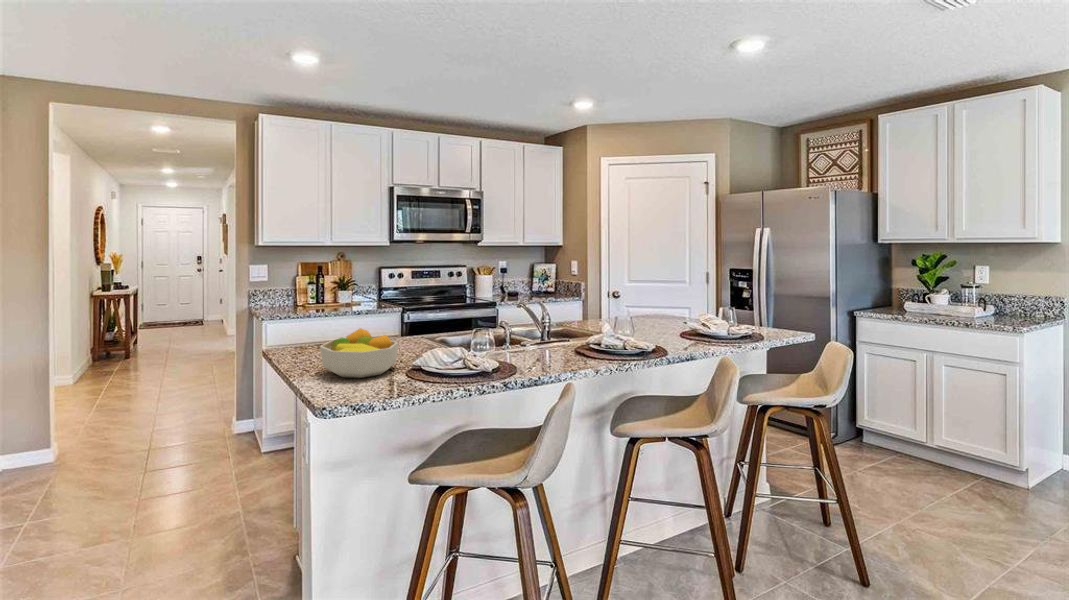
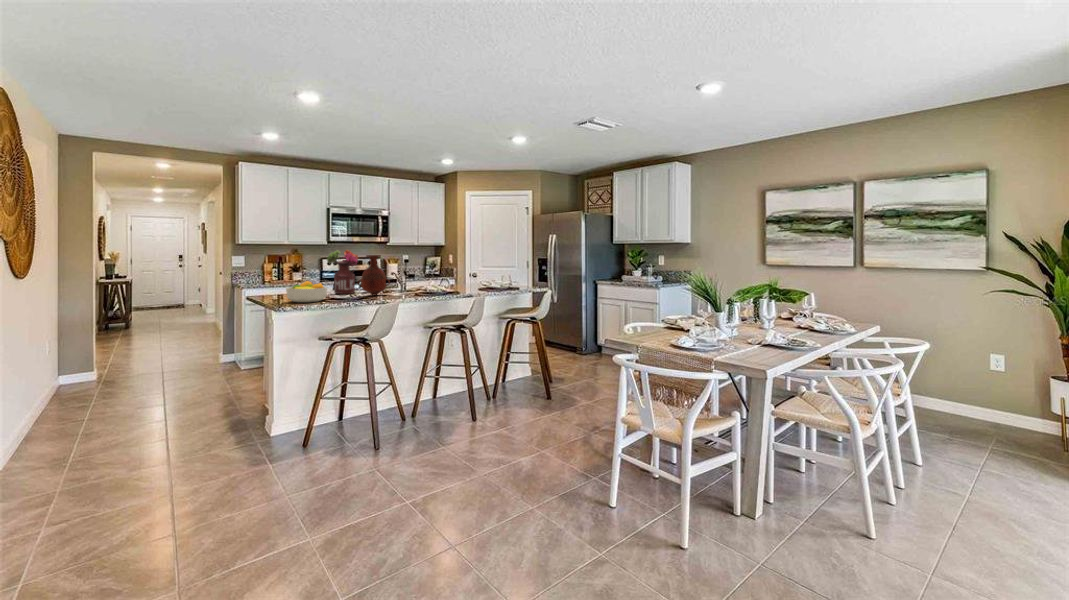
flower arrangement: none [394,263,452,347] -> present [327,250,358,294]
vase: none [453,276,515,356] -> present [358,255,390,296]

